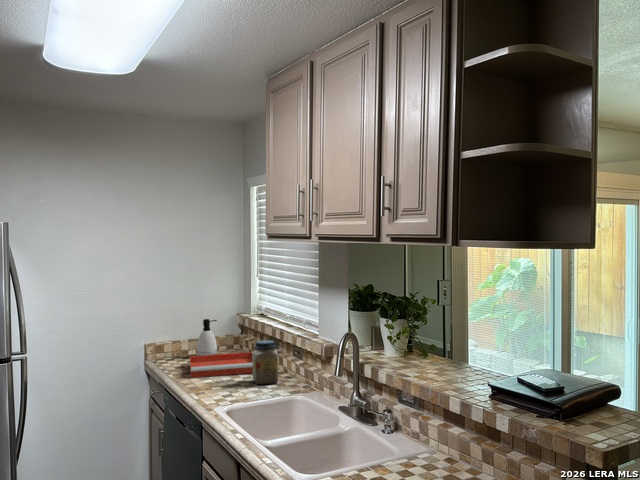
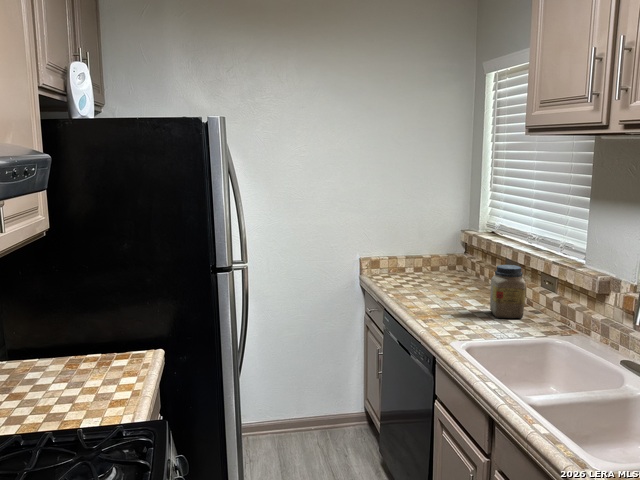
soap dispenser: present [197,319,217,355] -> none [416,234,440,276]
tray: present [190,352,253,377] -> none [410,275,495,302]

